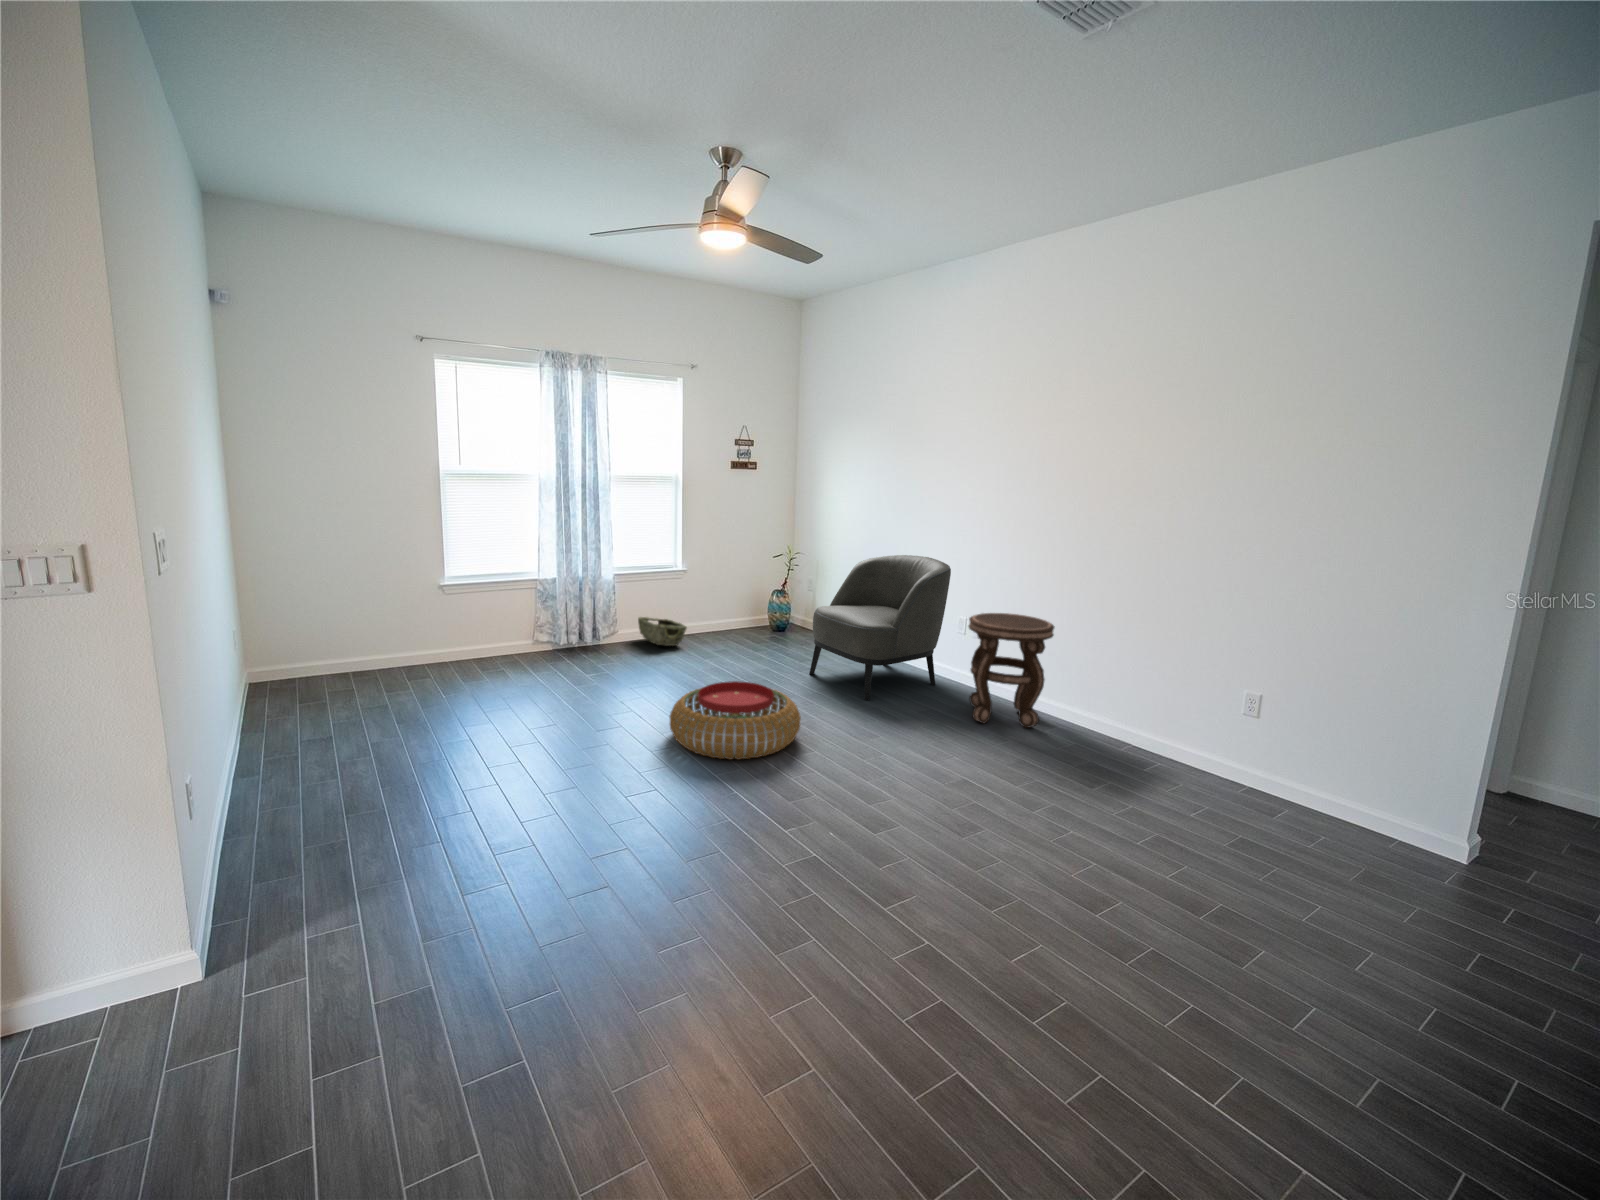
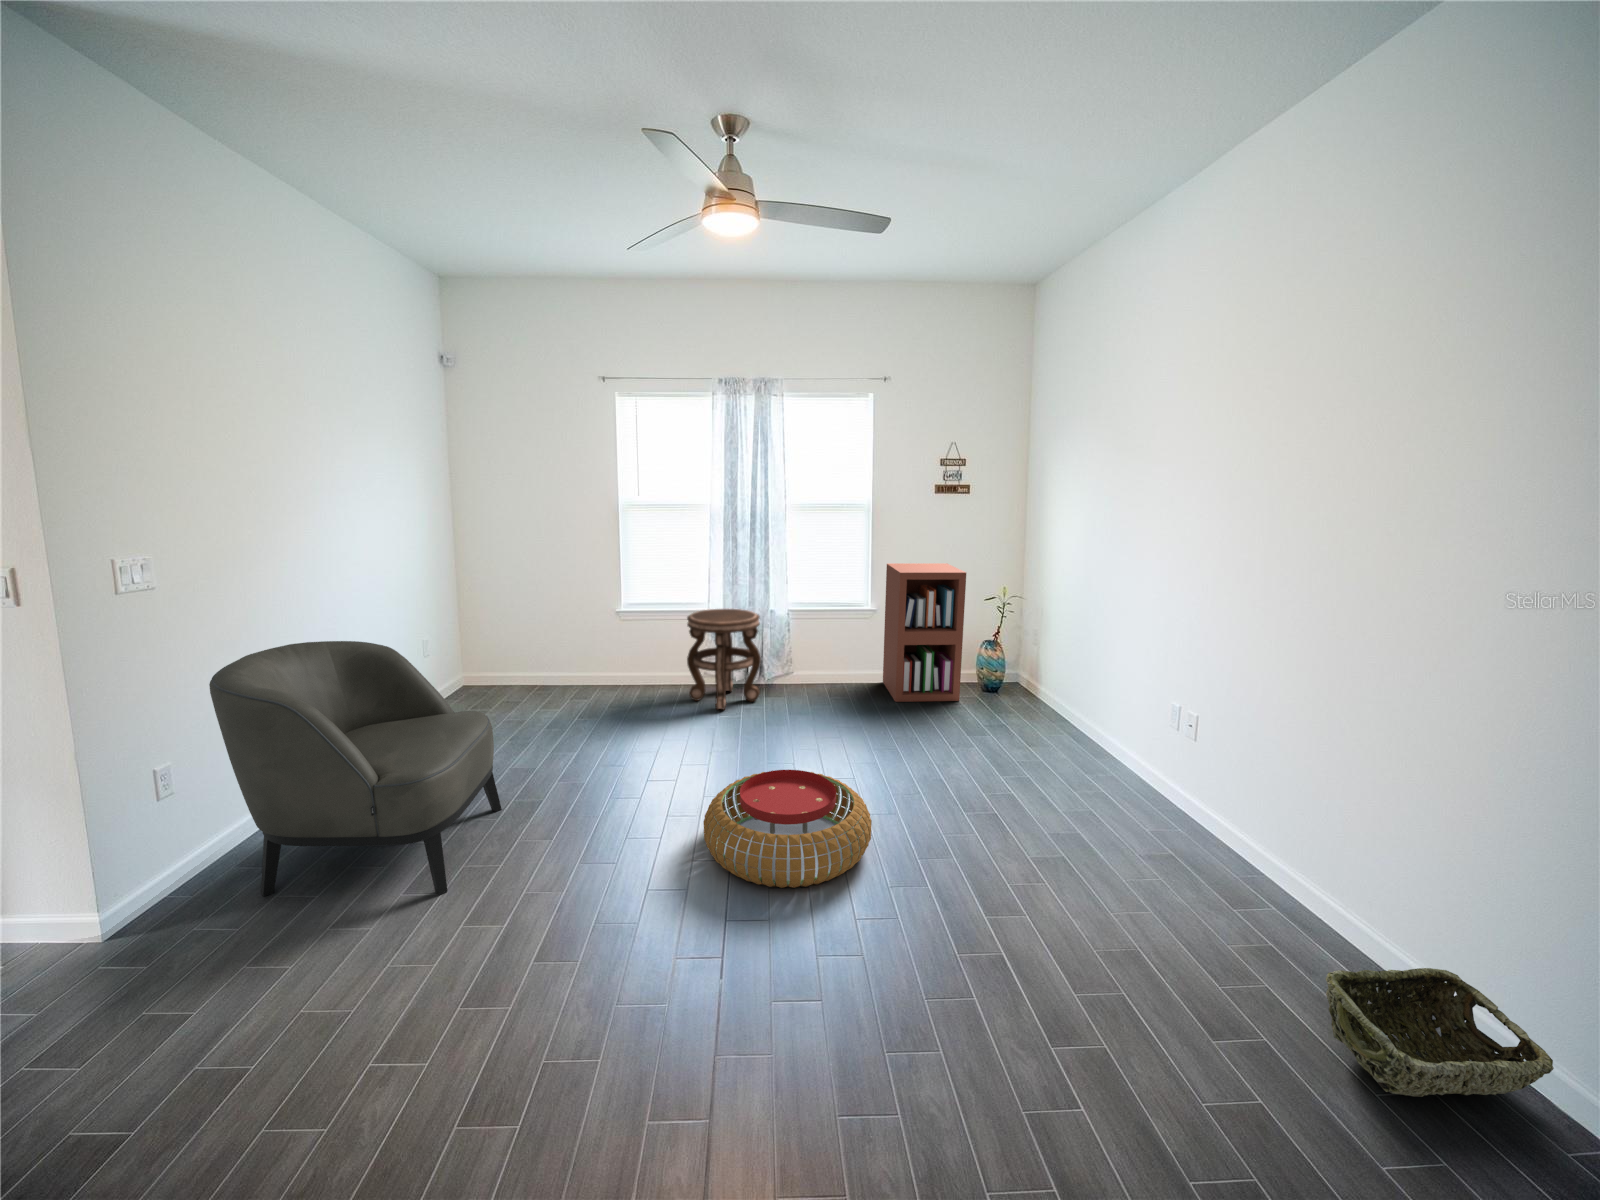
bookshelf: none [696,528,770,645] -> present [883,564,966,702]
armchair: present [809,555,951,700] -> present [209,641,502,897]
side table: present [969,613,1055,728] -> present [687,609,761,710]
woven basket: present [638,617,687,646] -> present [1326,968,1554,1097]

